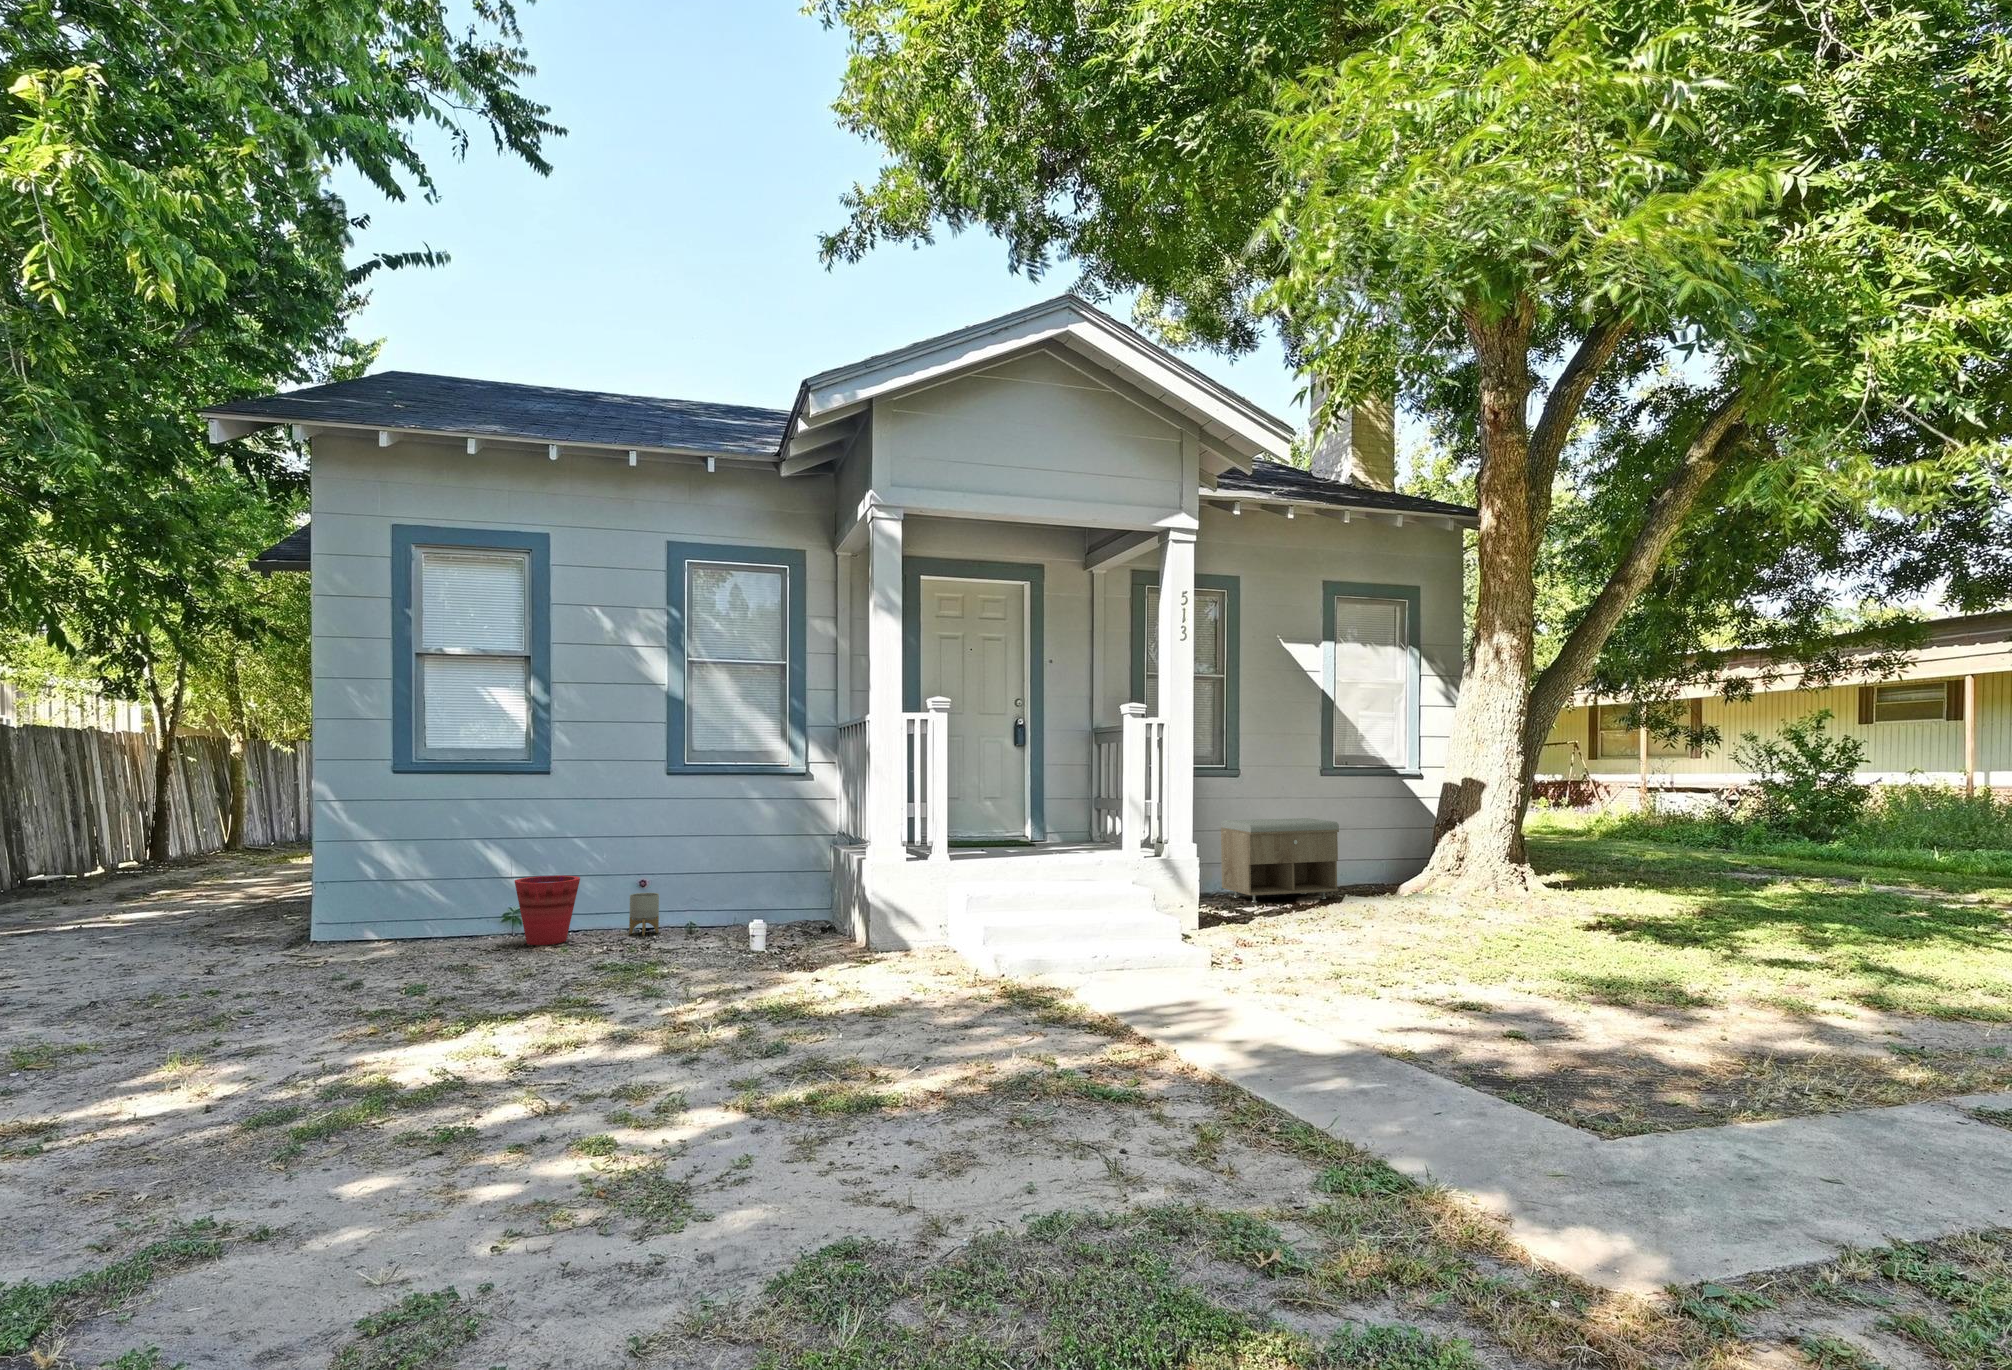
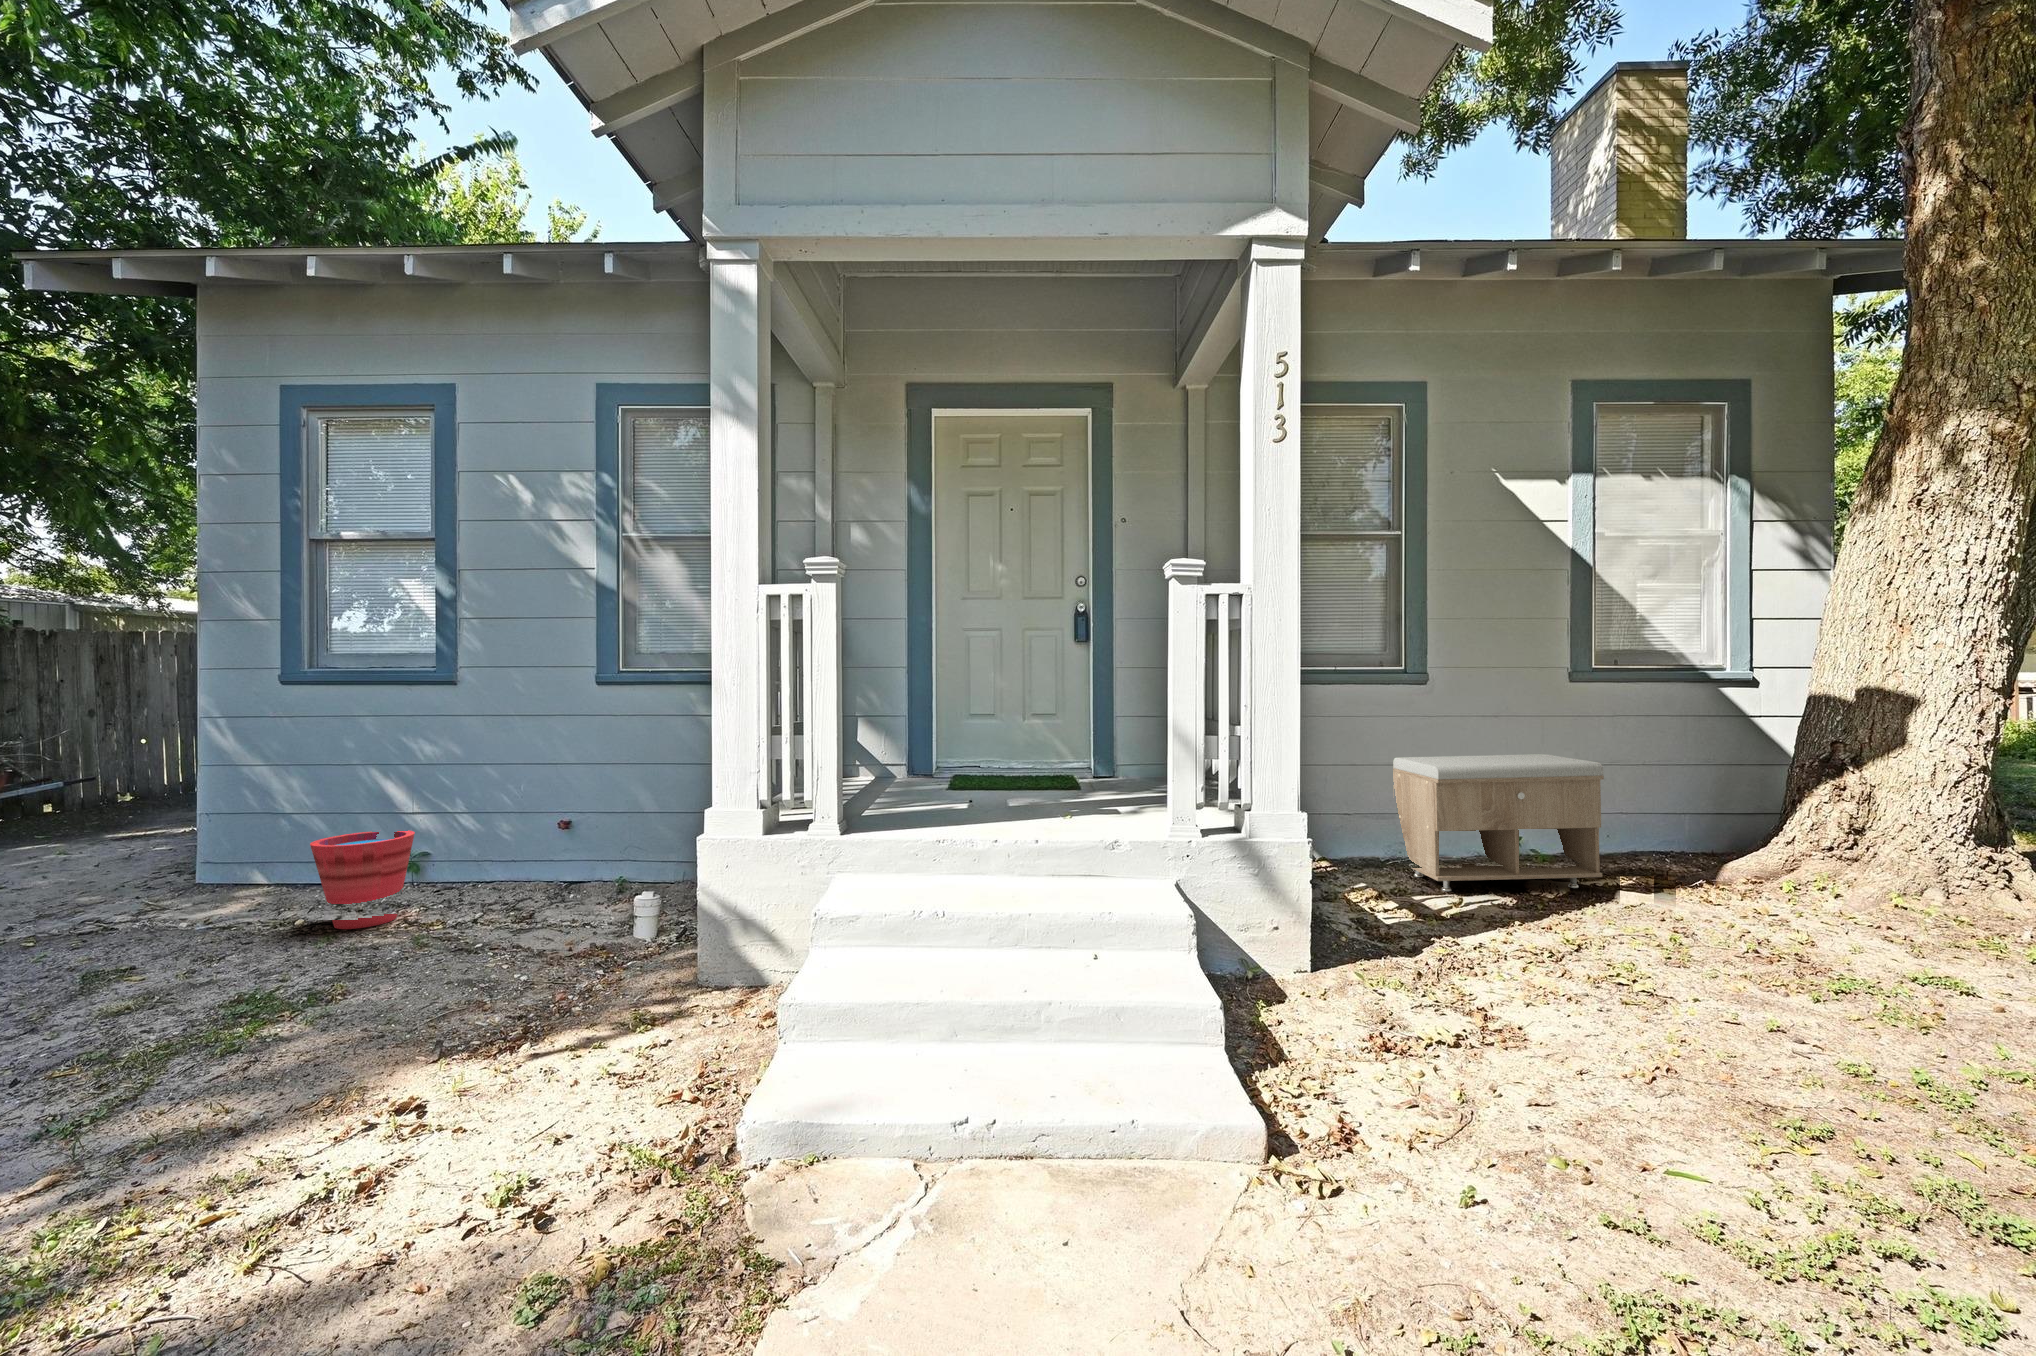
planter: present [629,893,659,936] -> none [484,855,529,917]

